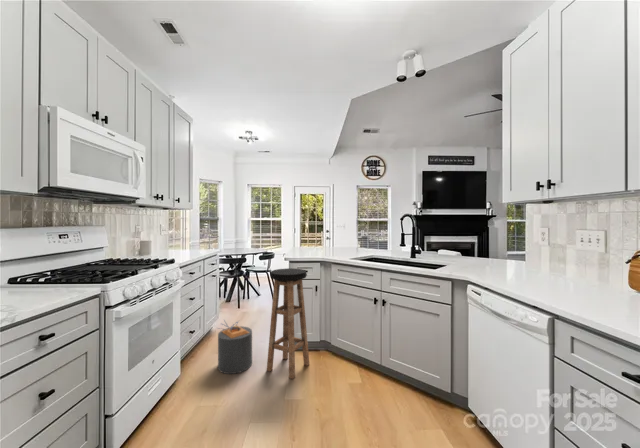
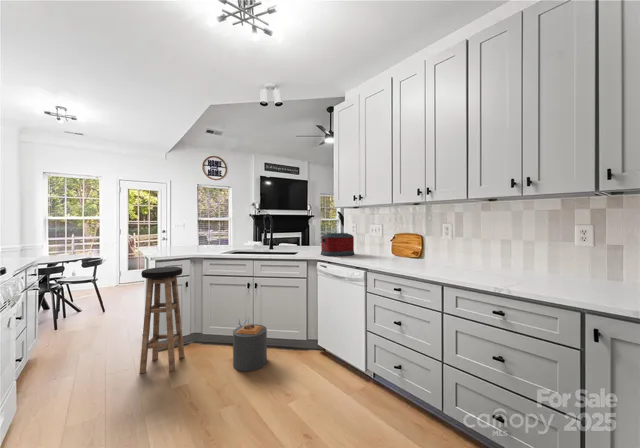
toaster: none [475,242,539,280] -> present [321,233,354,256]
trash can: present [218,322,252,374] -> present [233,320,267,371]

